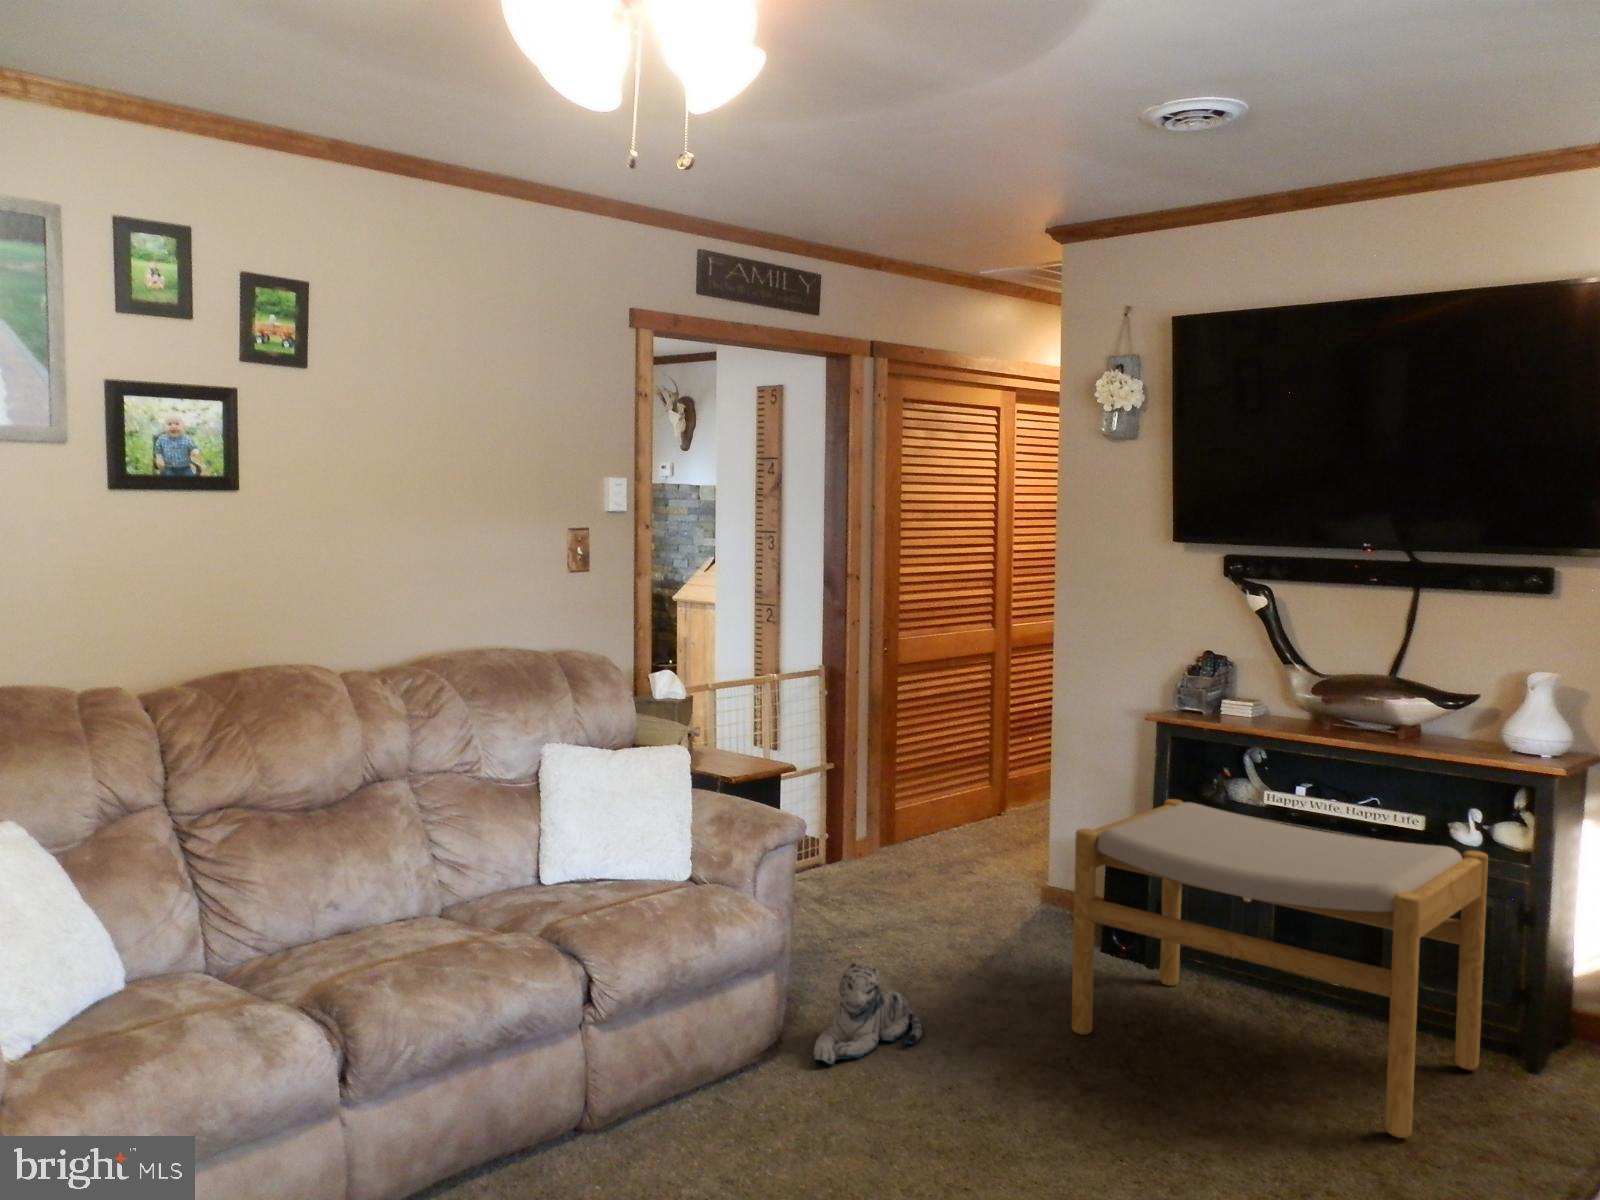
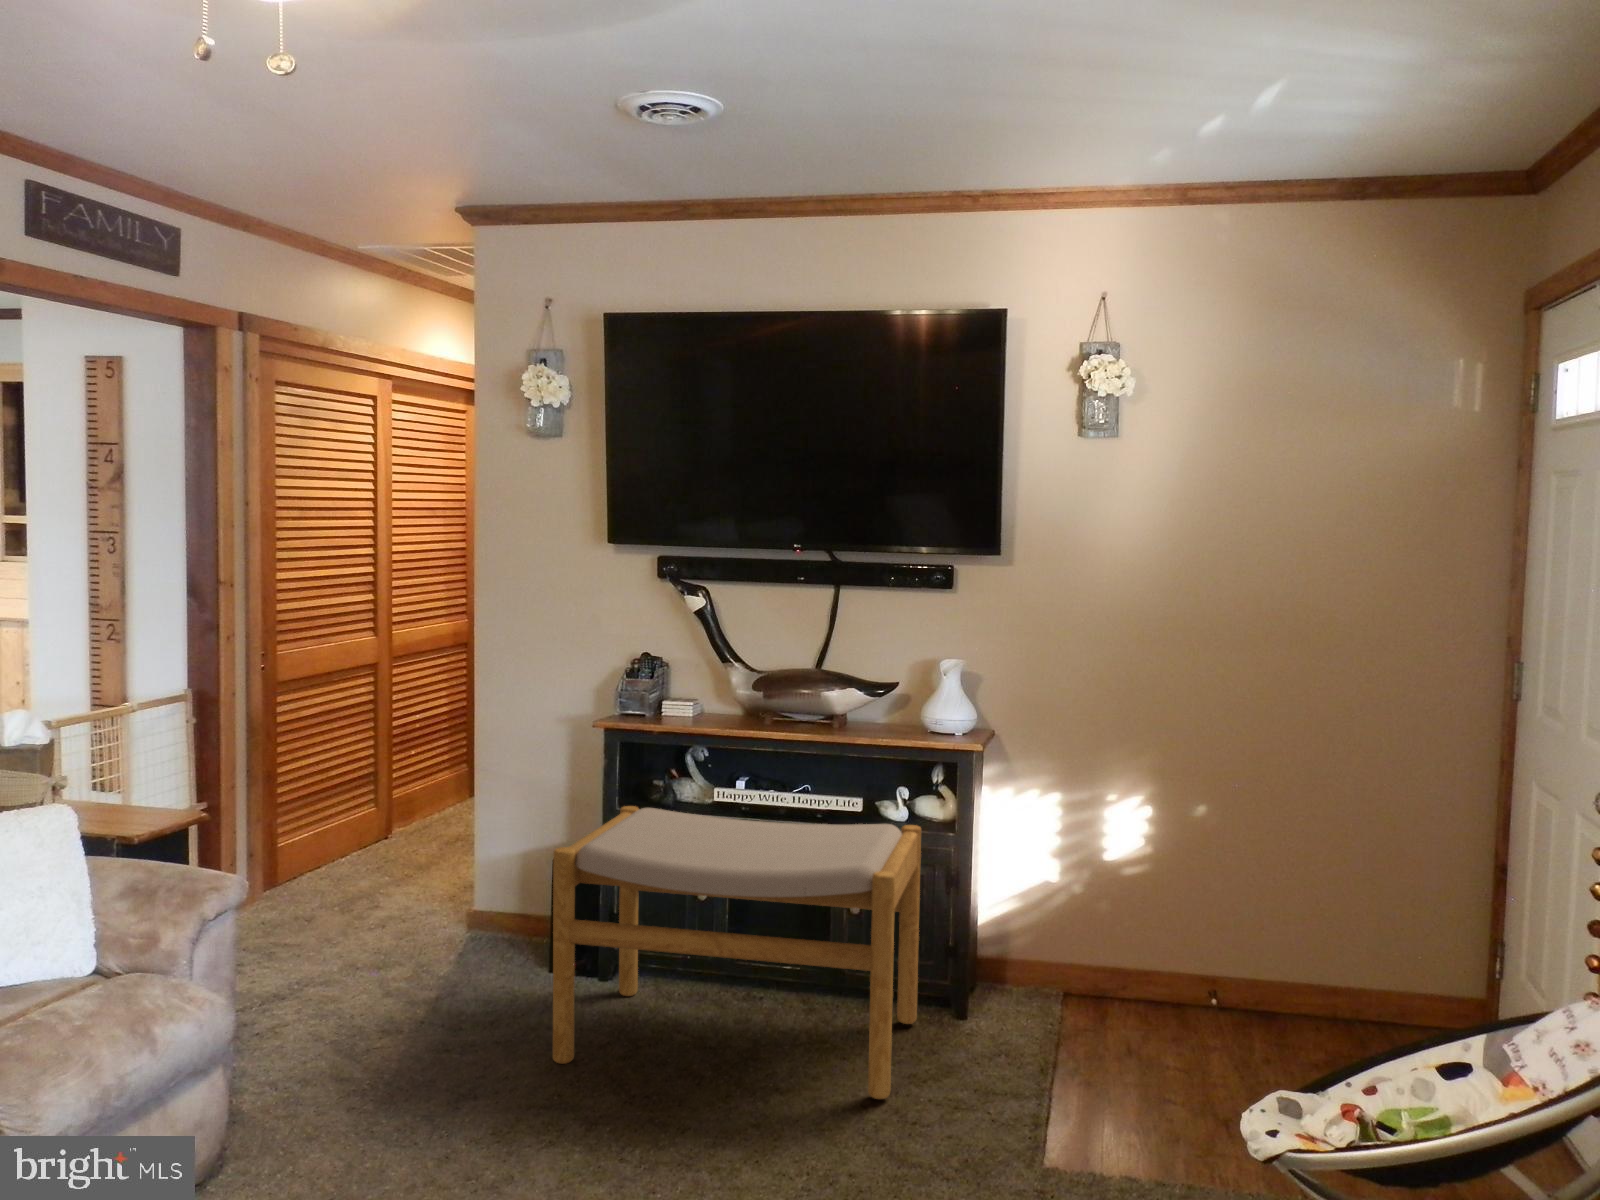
plush toy: present [813,962,923,1064] -> none [277,1034,398,1159]

